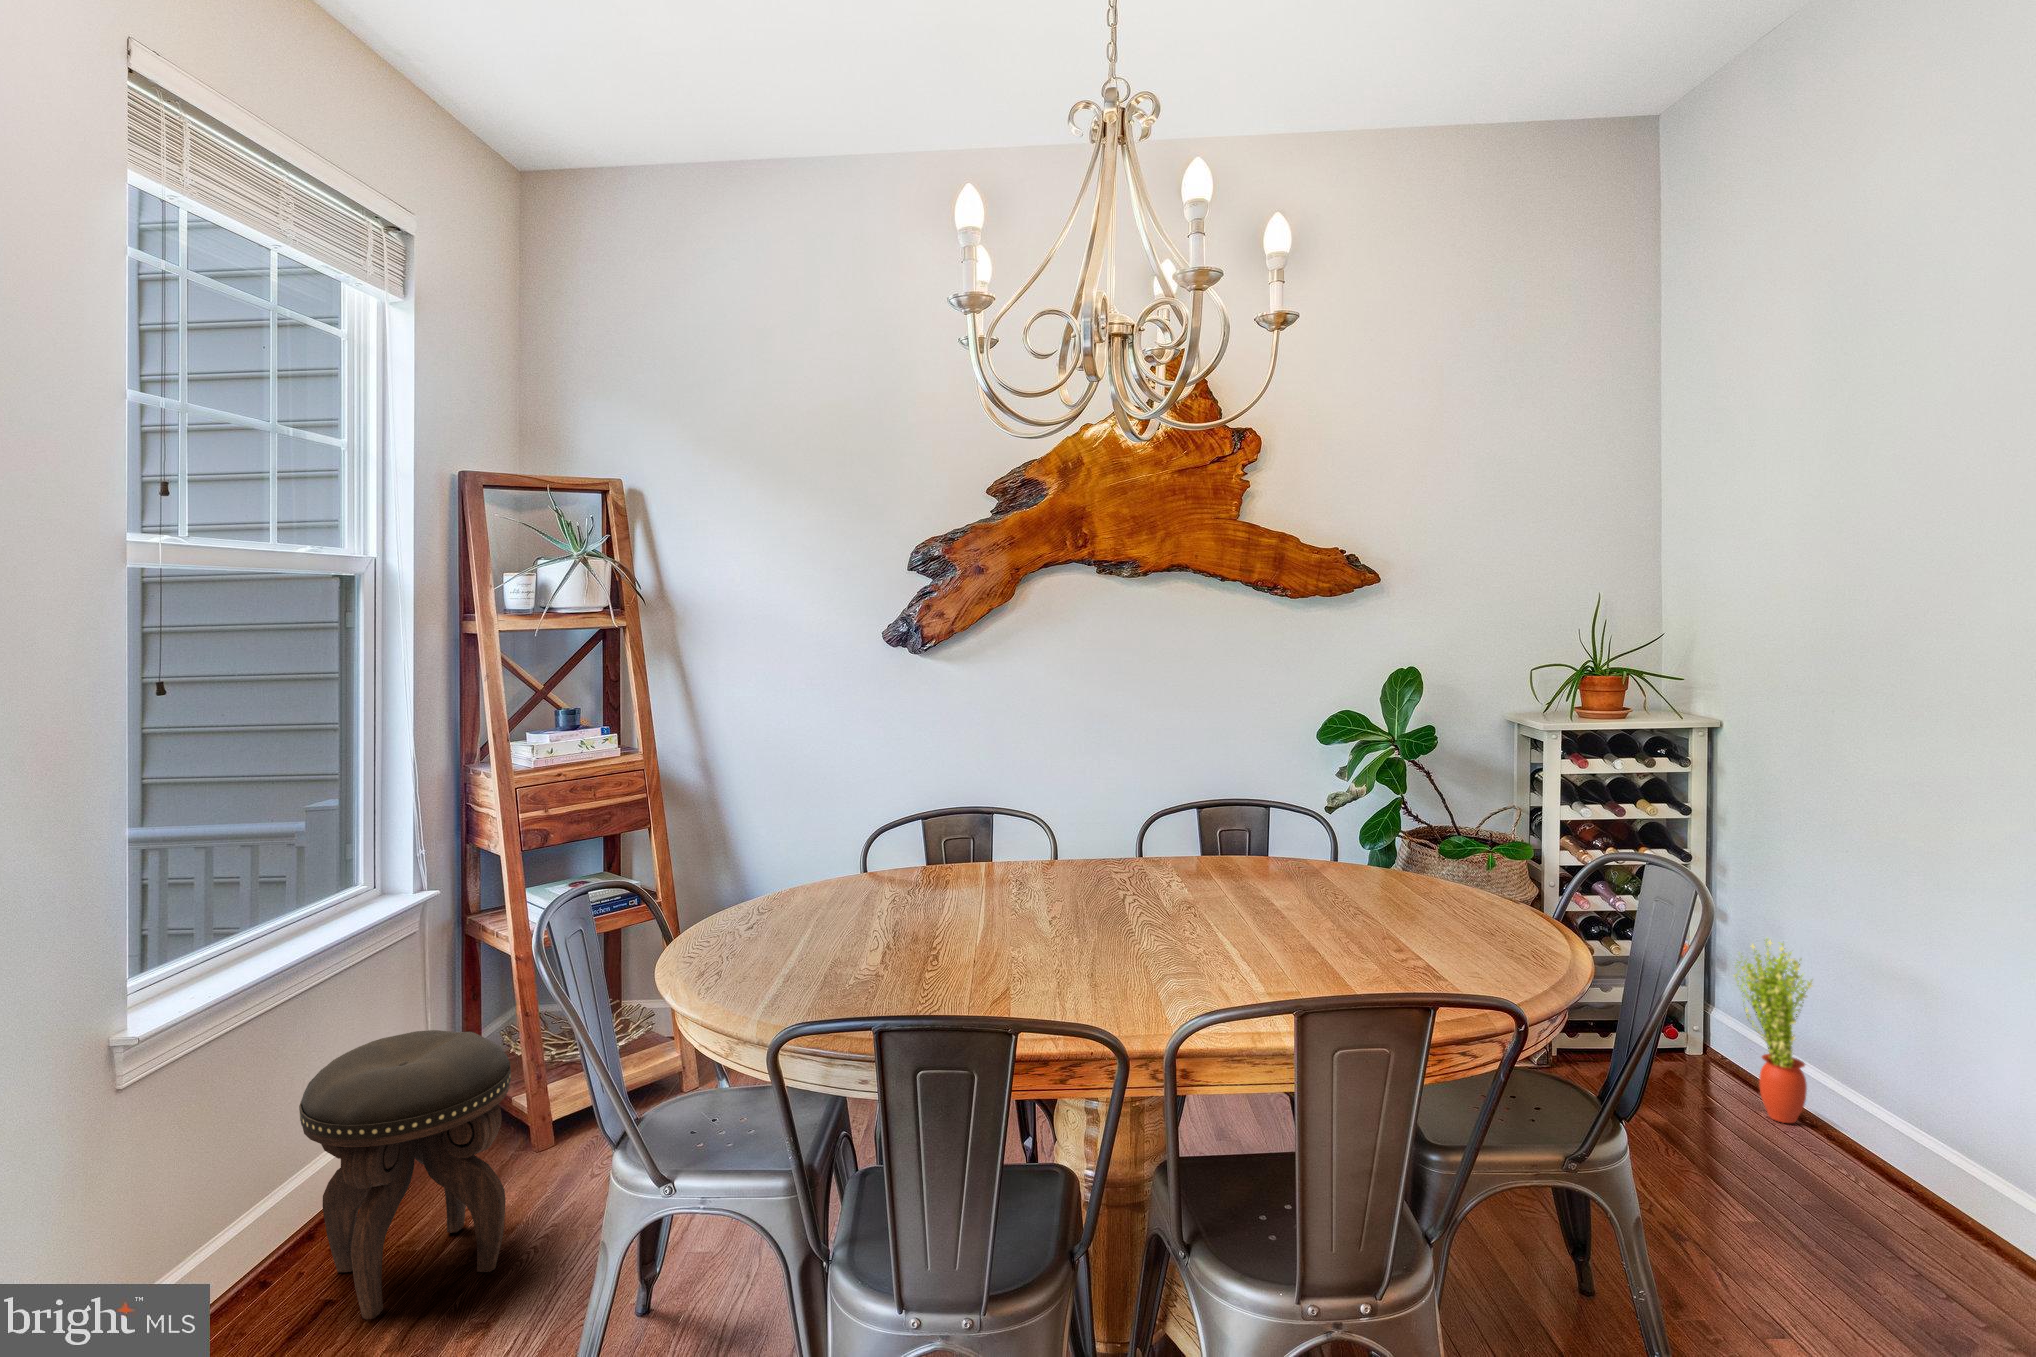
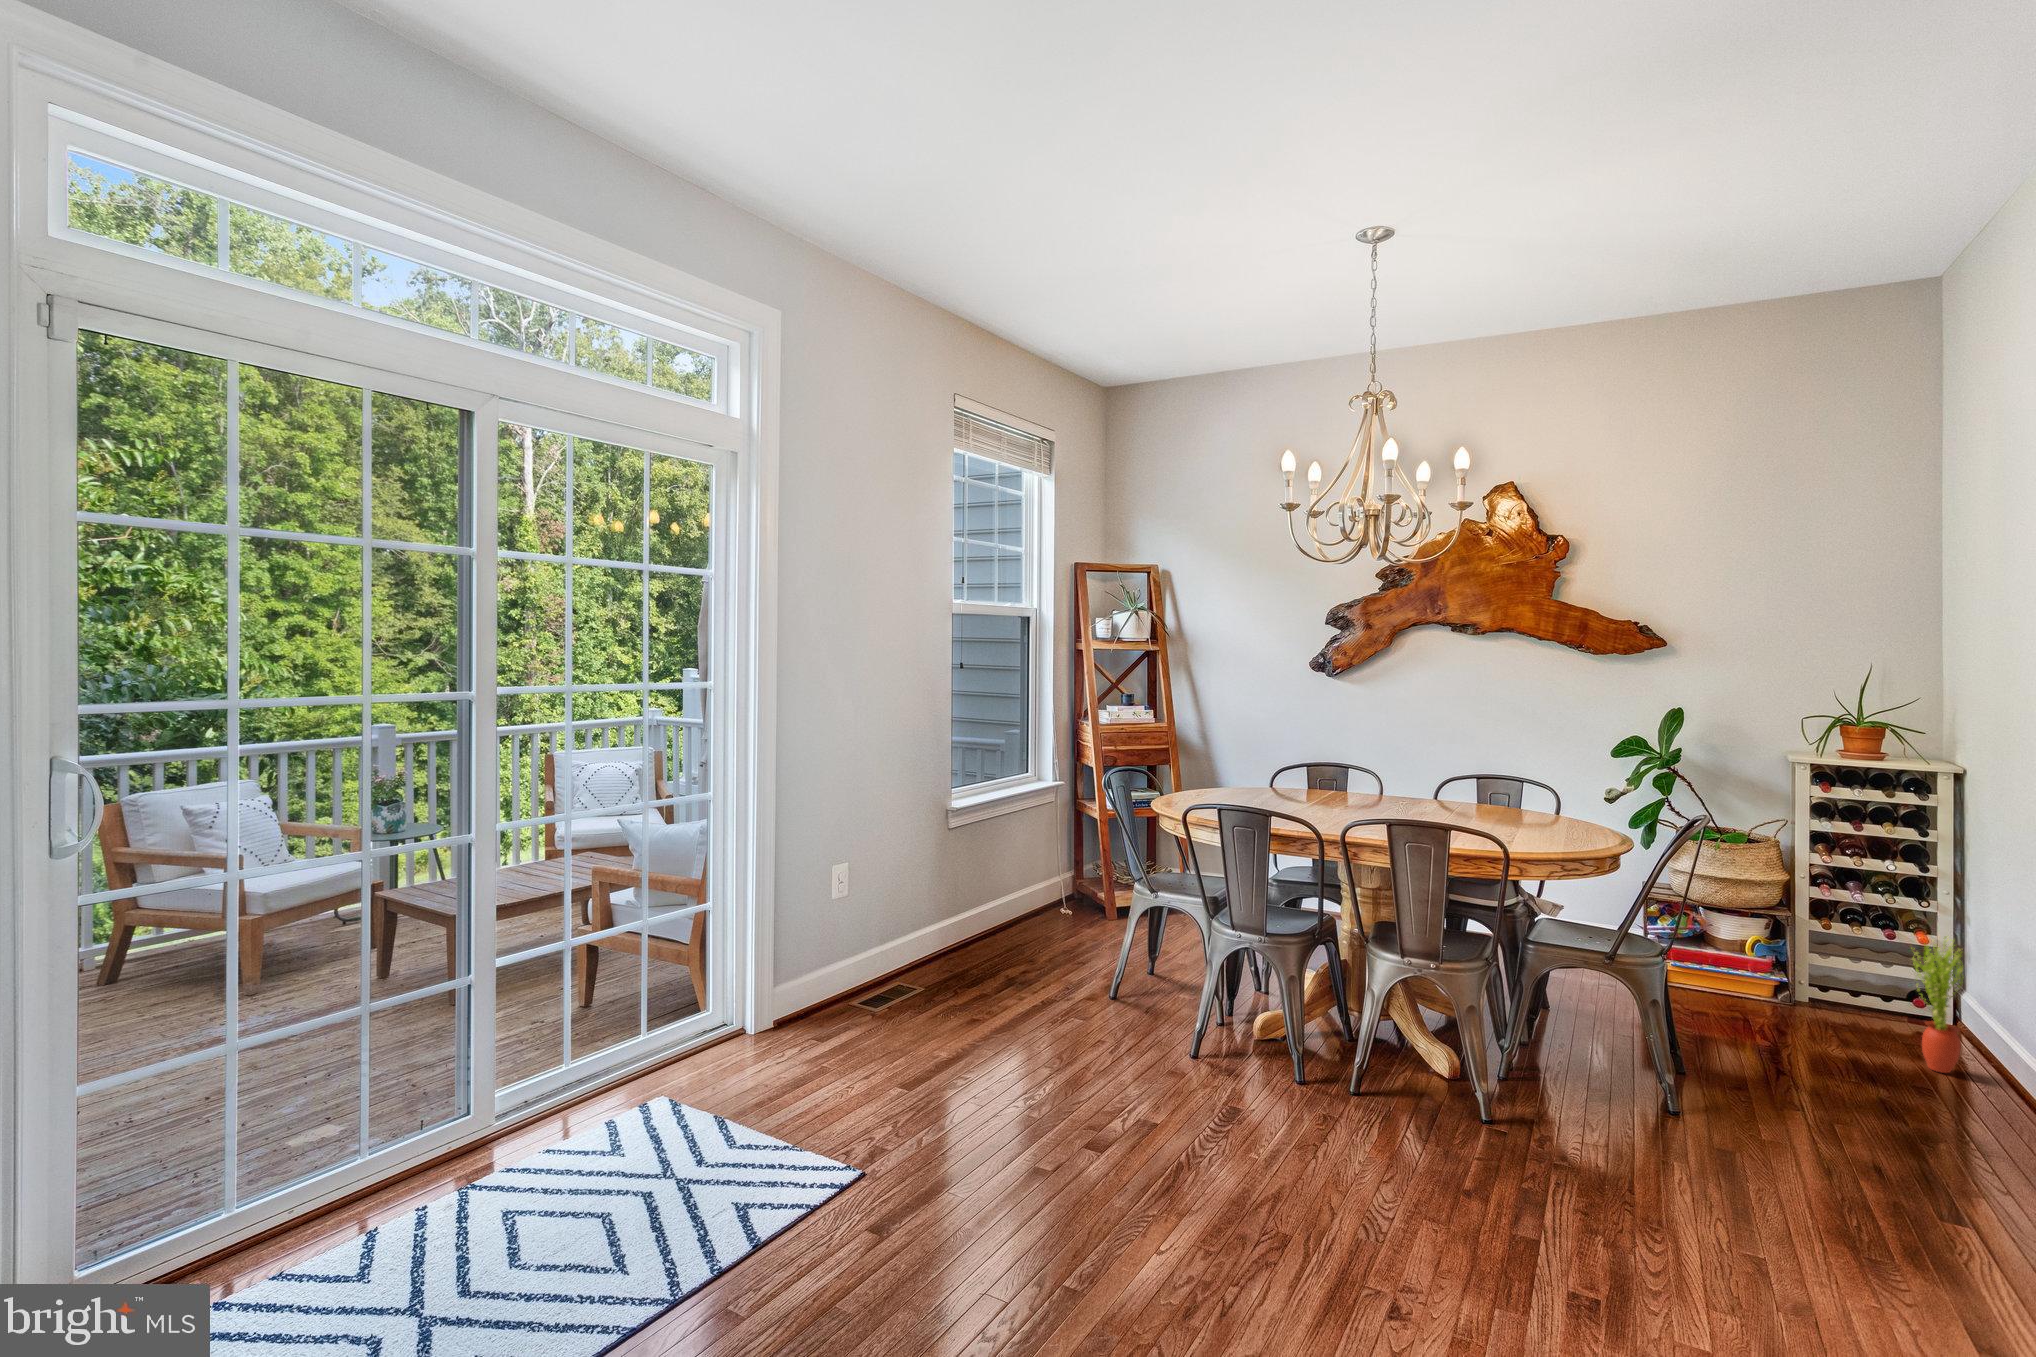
footstool: present [299,1030,511,1319] -> none [1002,839,1085,952]

